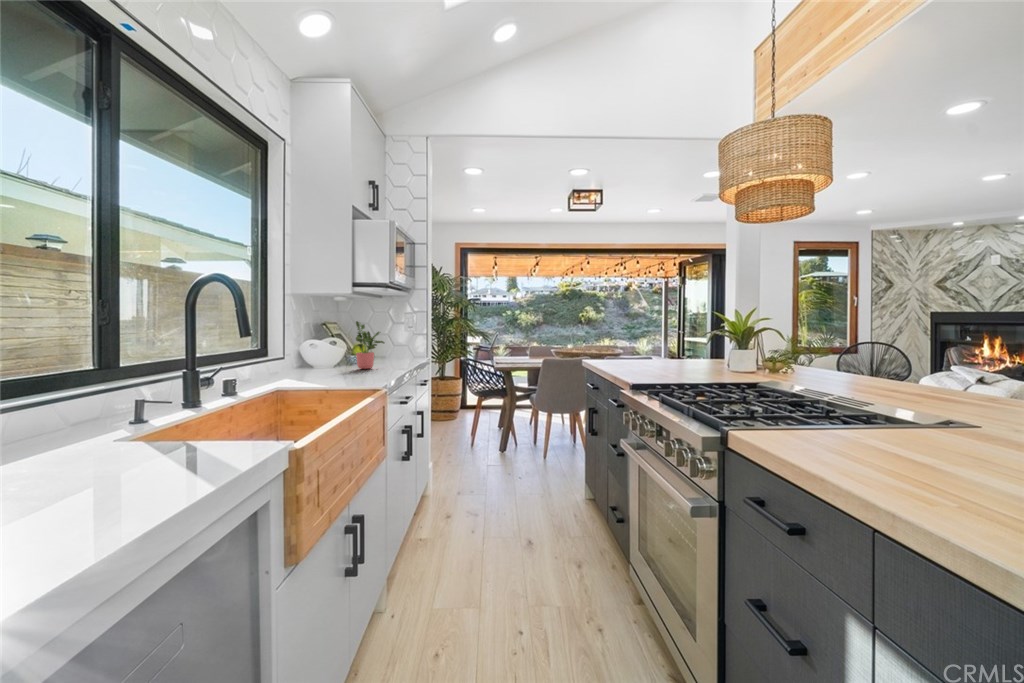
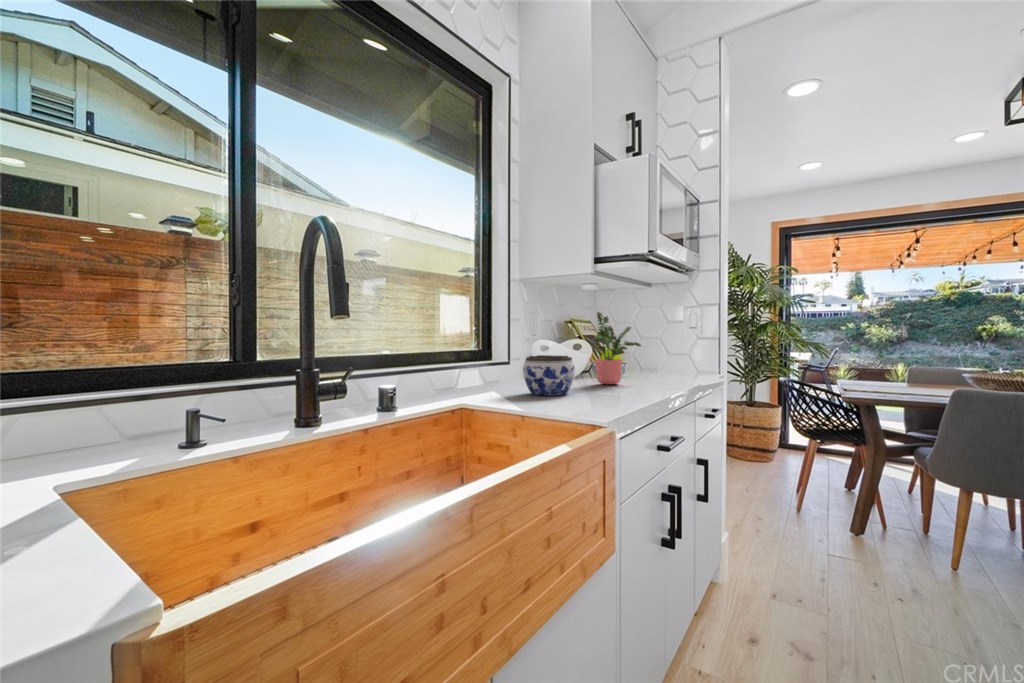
jar: none [316,352,352,378] -> present [523,355,575,396]

